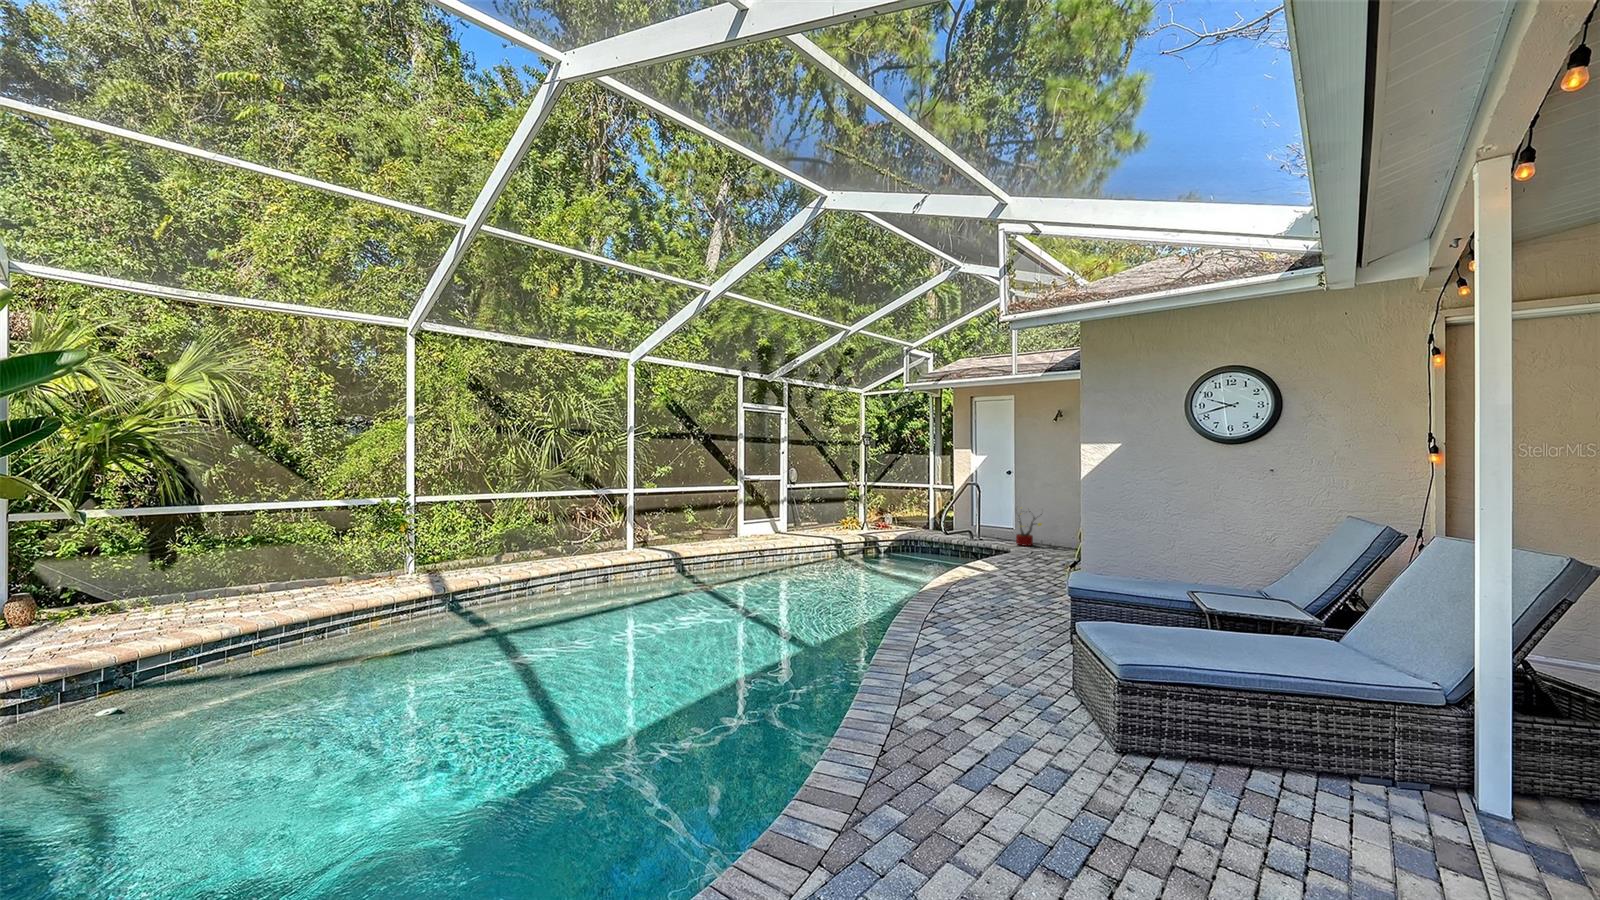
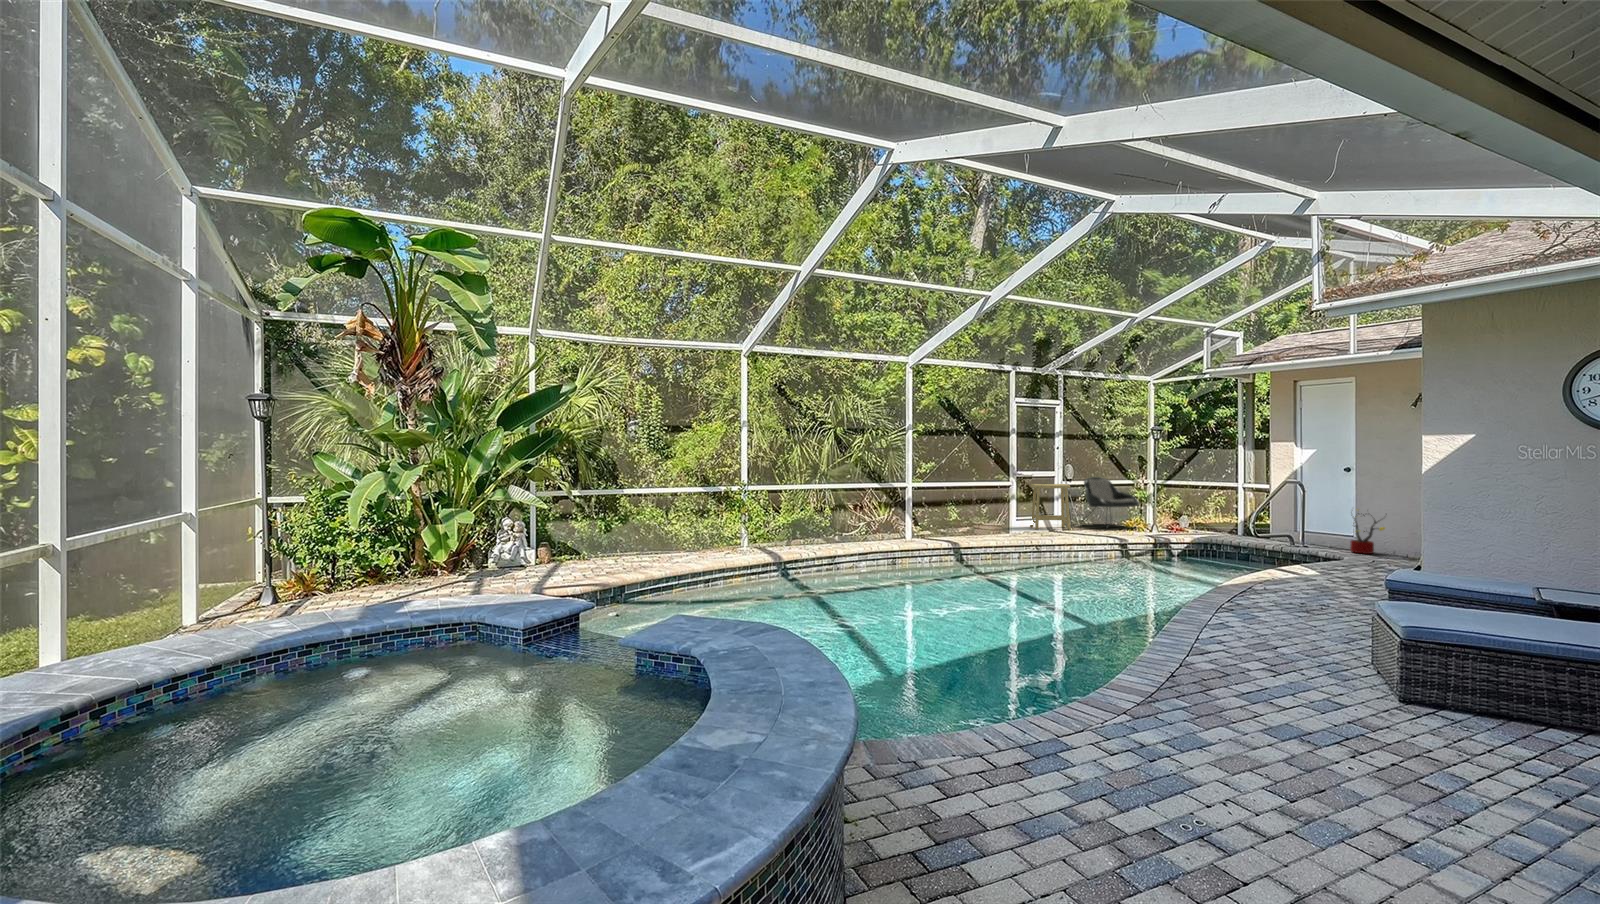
lounge chair: none [803,480,853,529] -> present [1084,477,1139,528]
stool: none [758,487,794,531] -> present [1030,484,1071,530]

